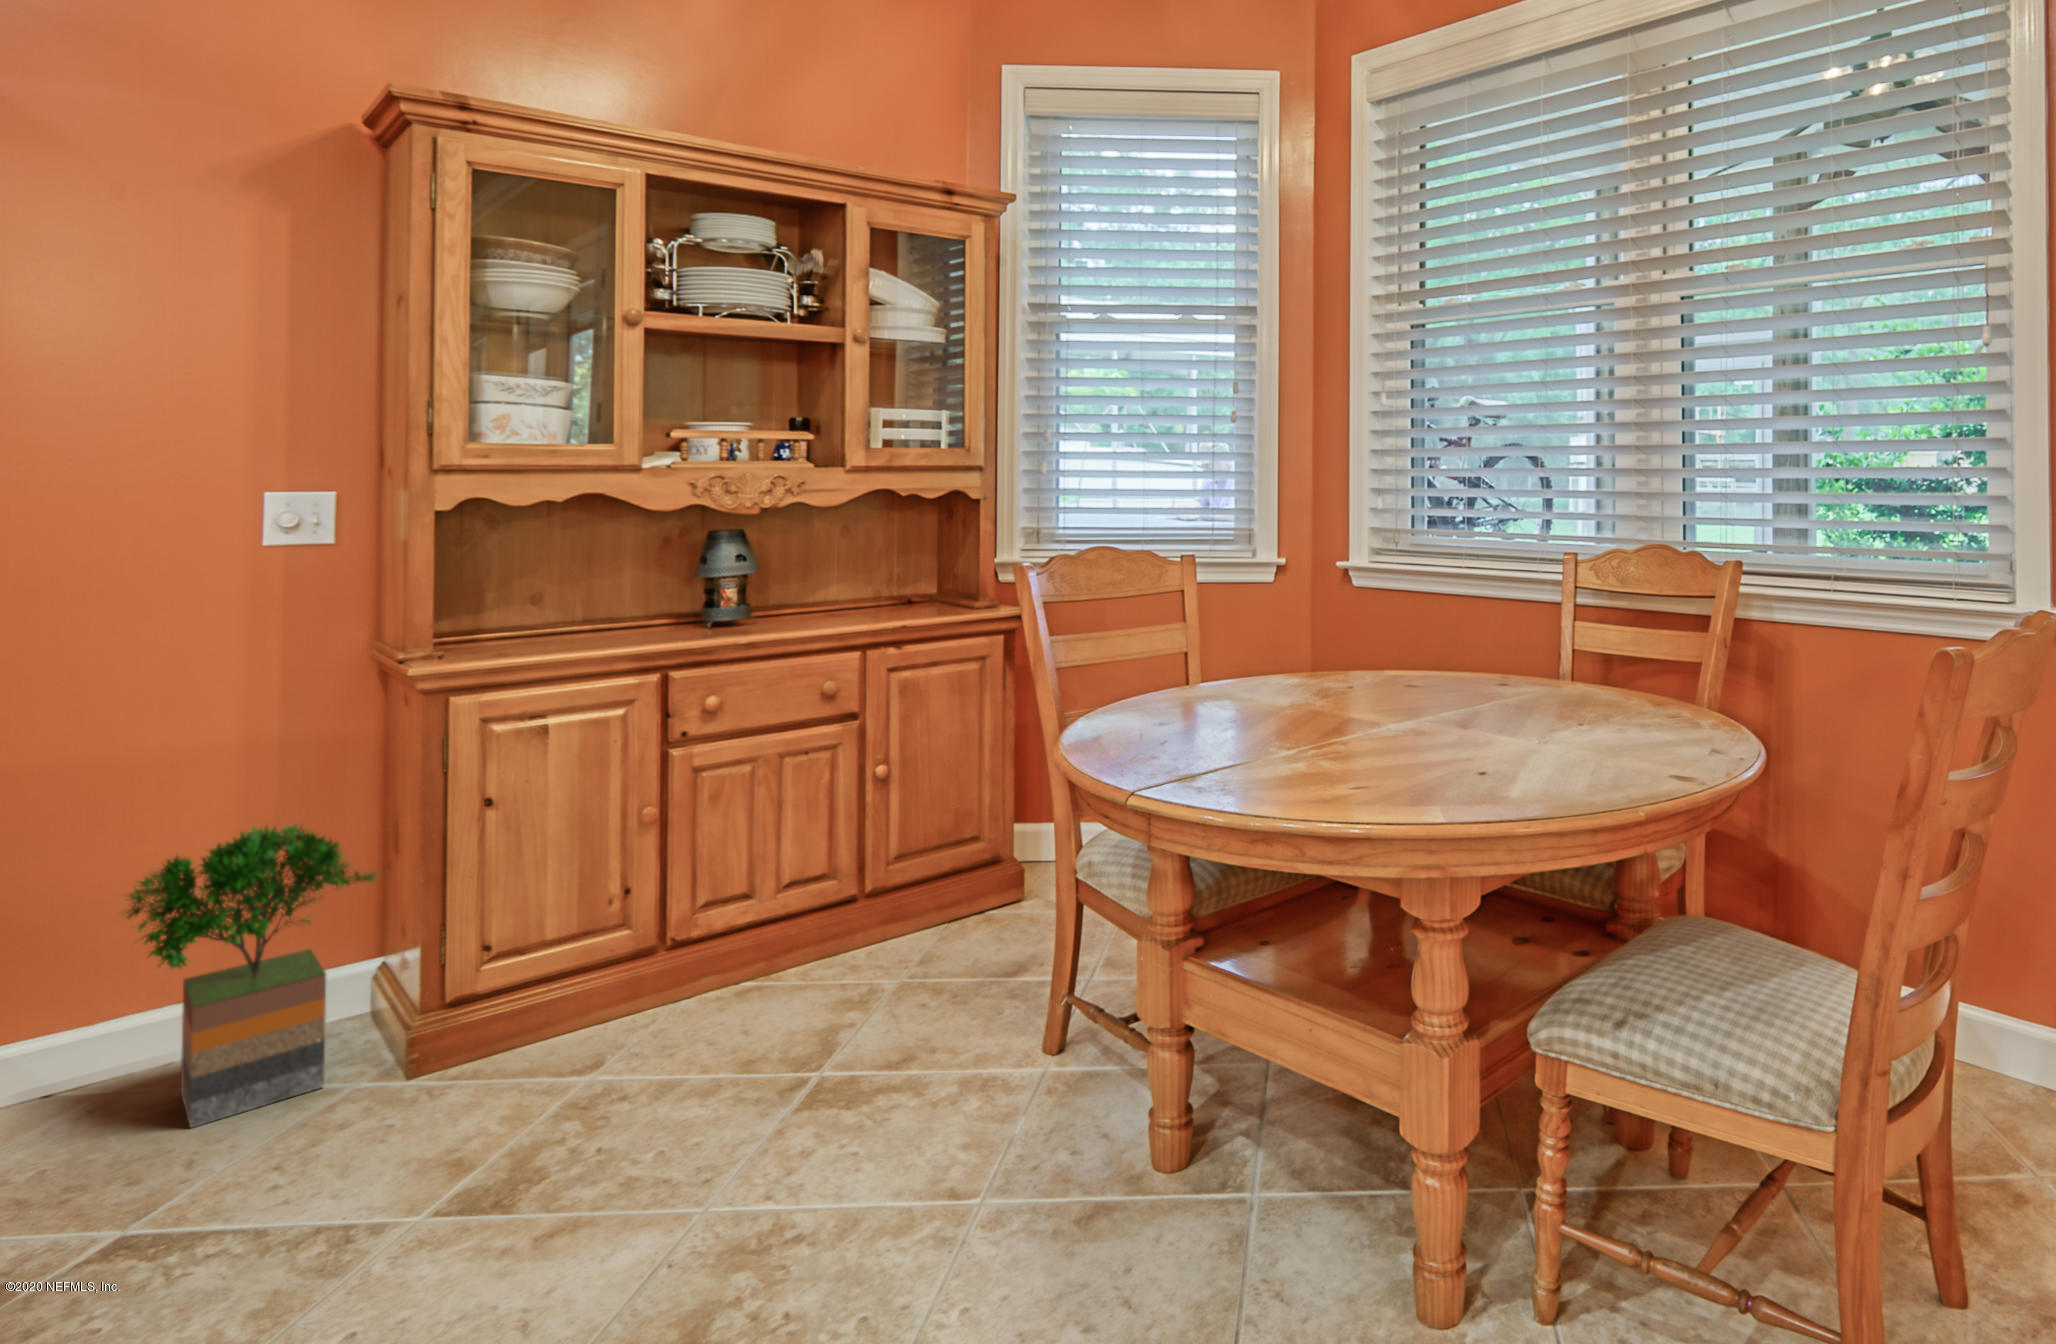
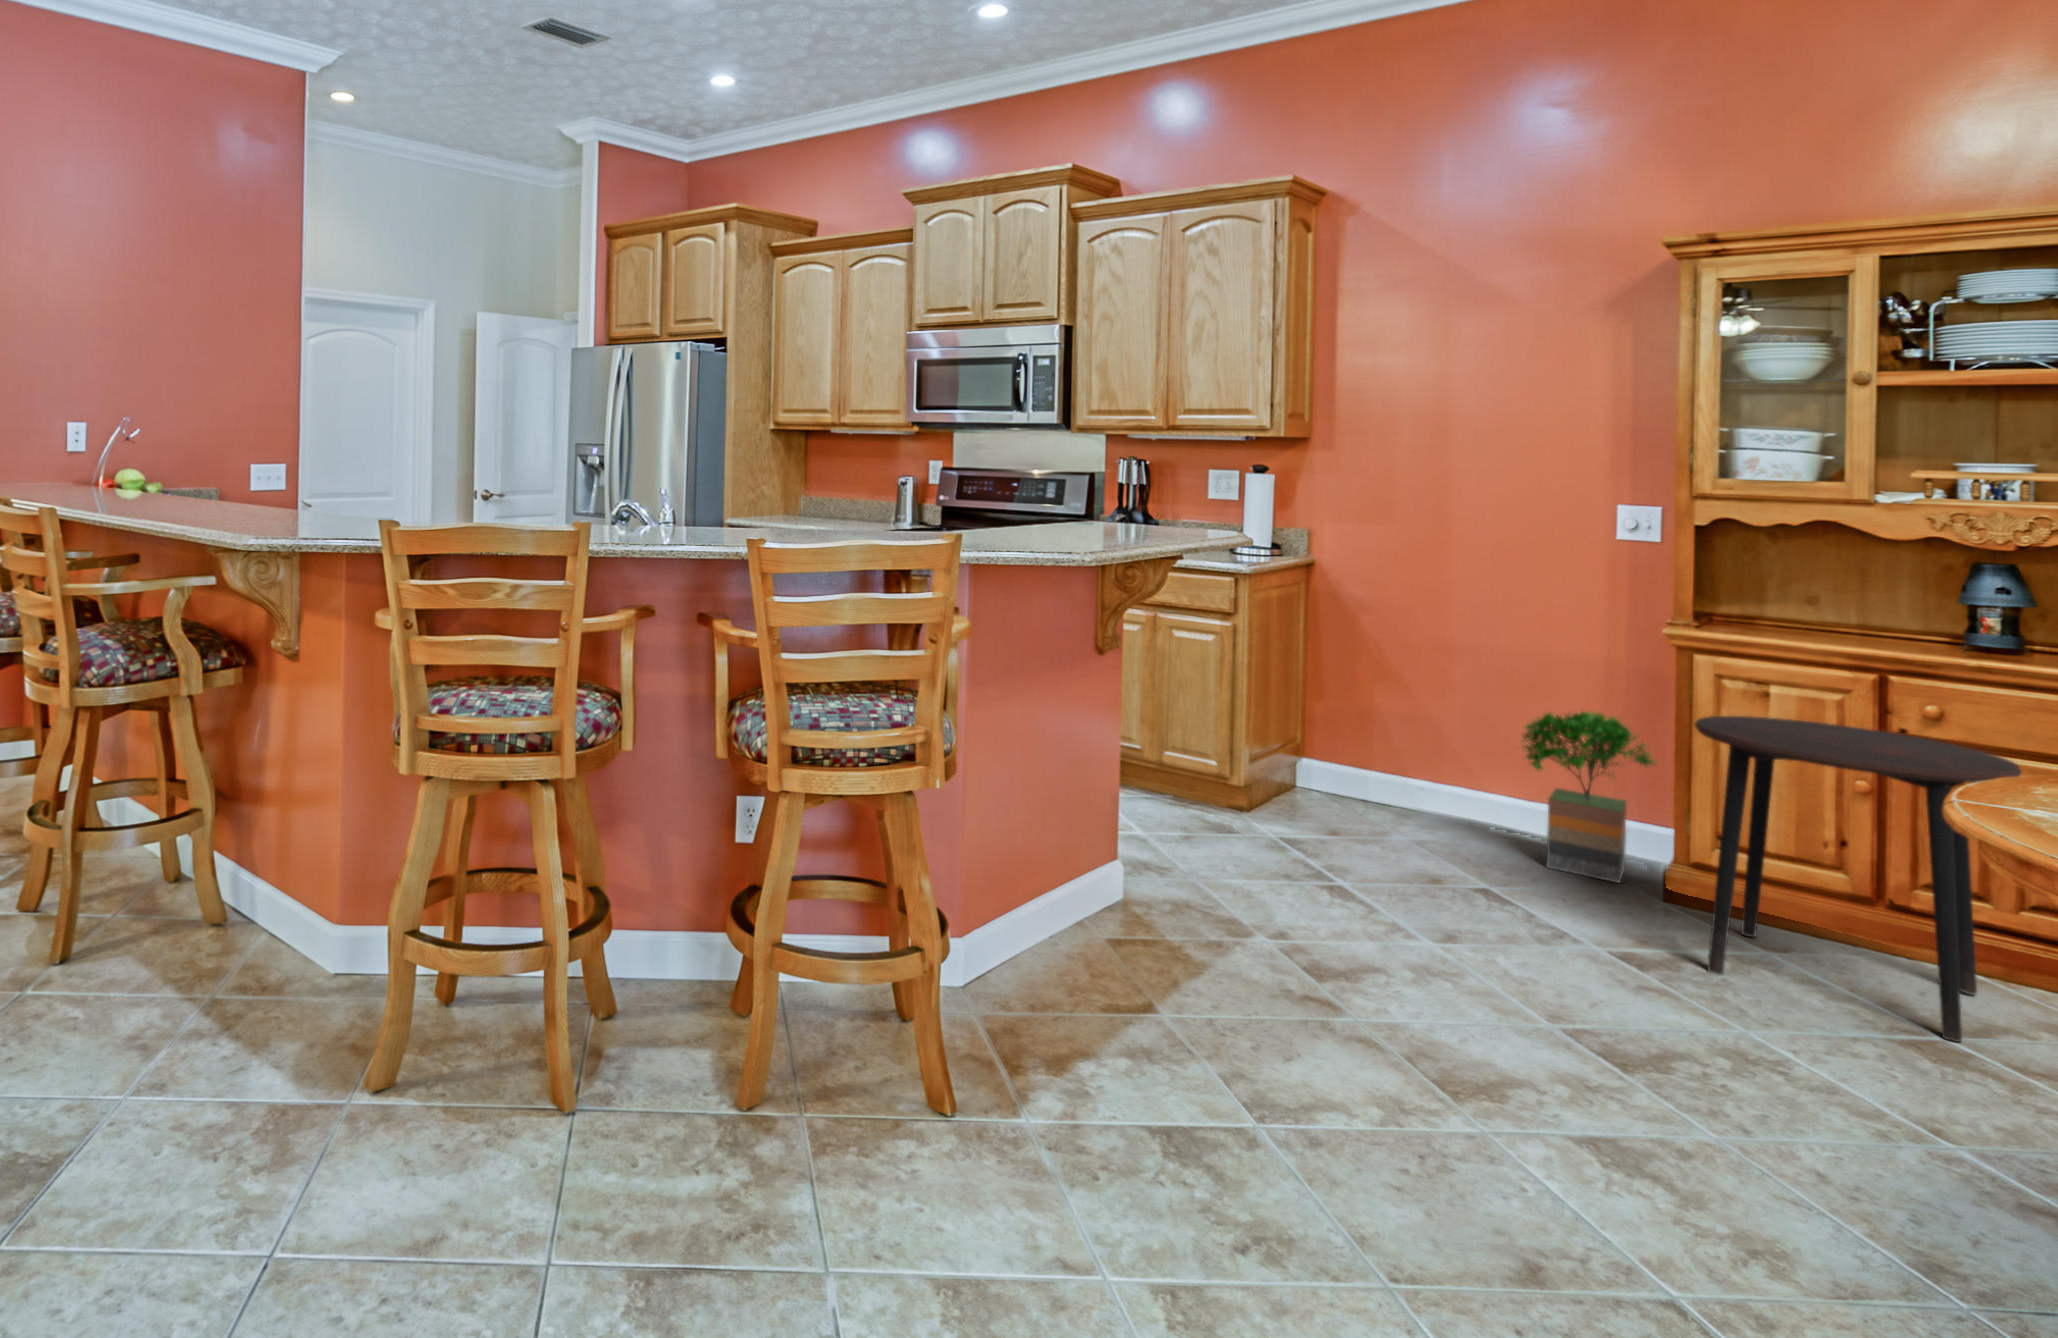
side table: none [504,737,842,1166] -> present [1695,716,2022,1042]

